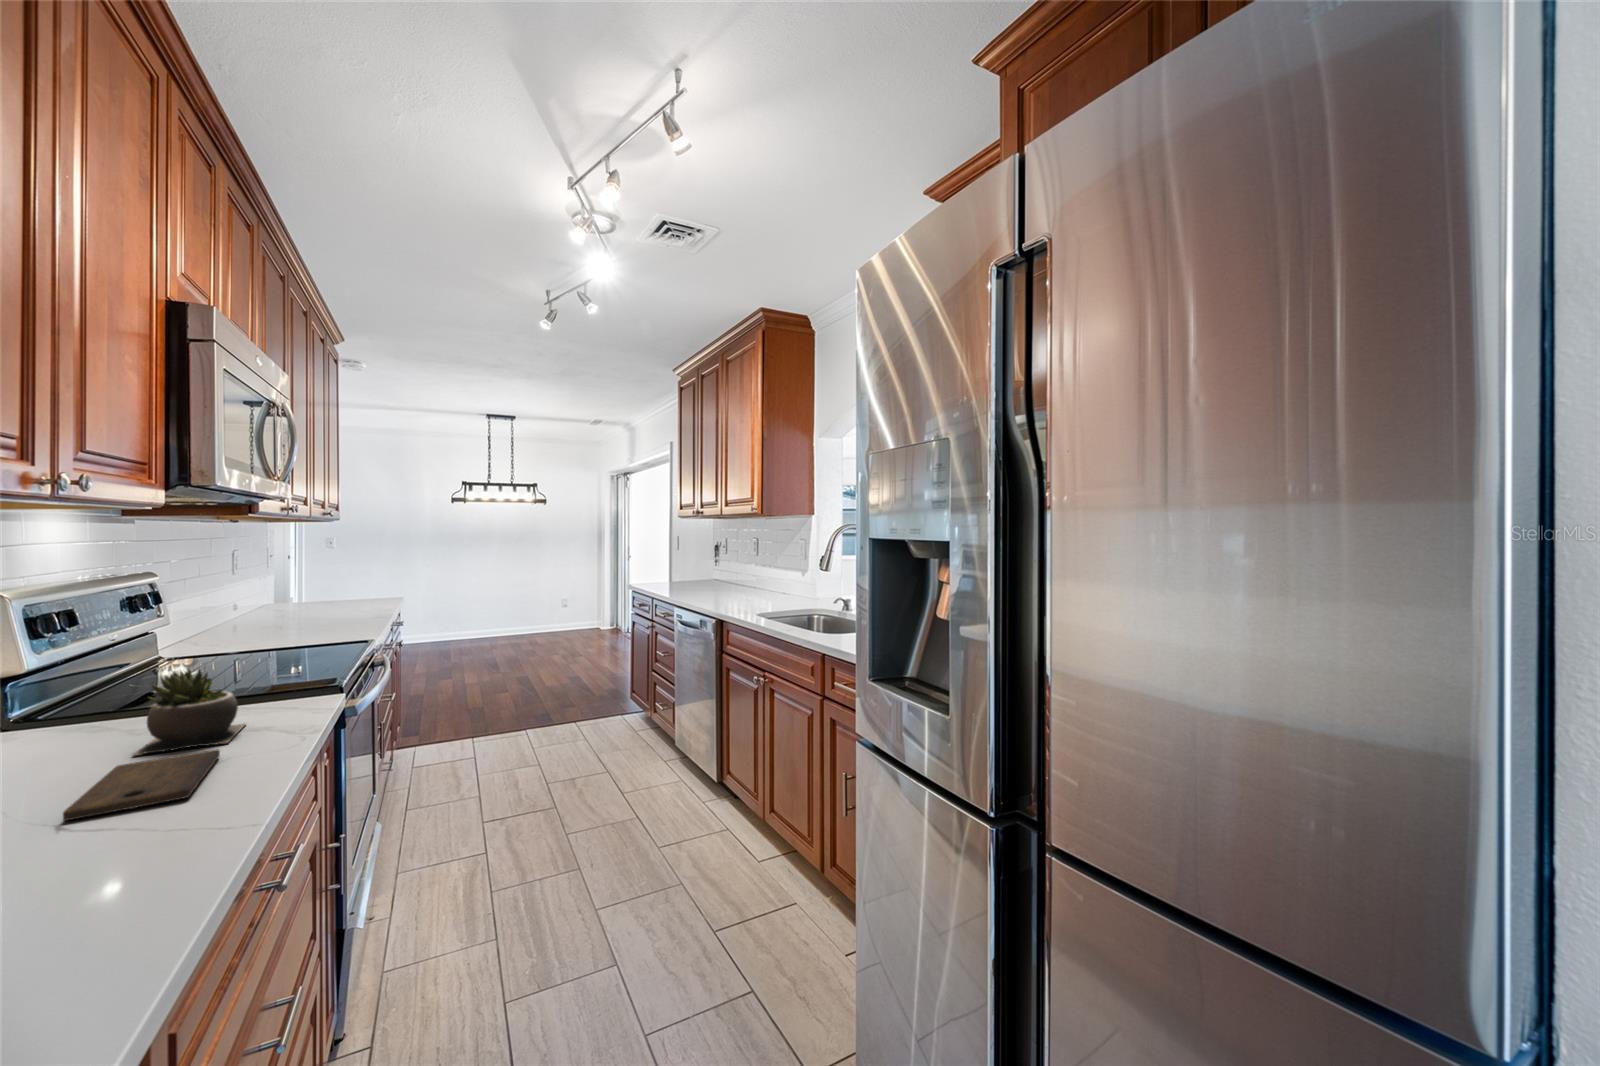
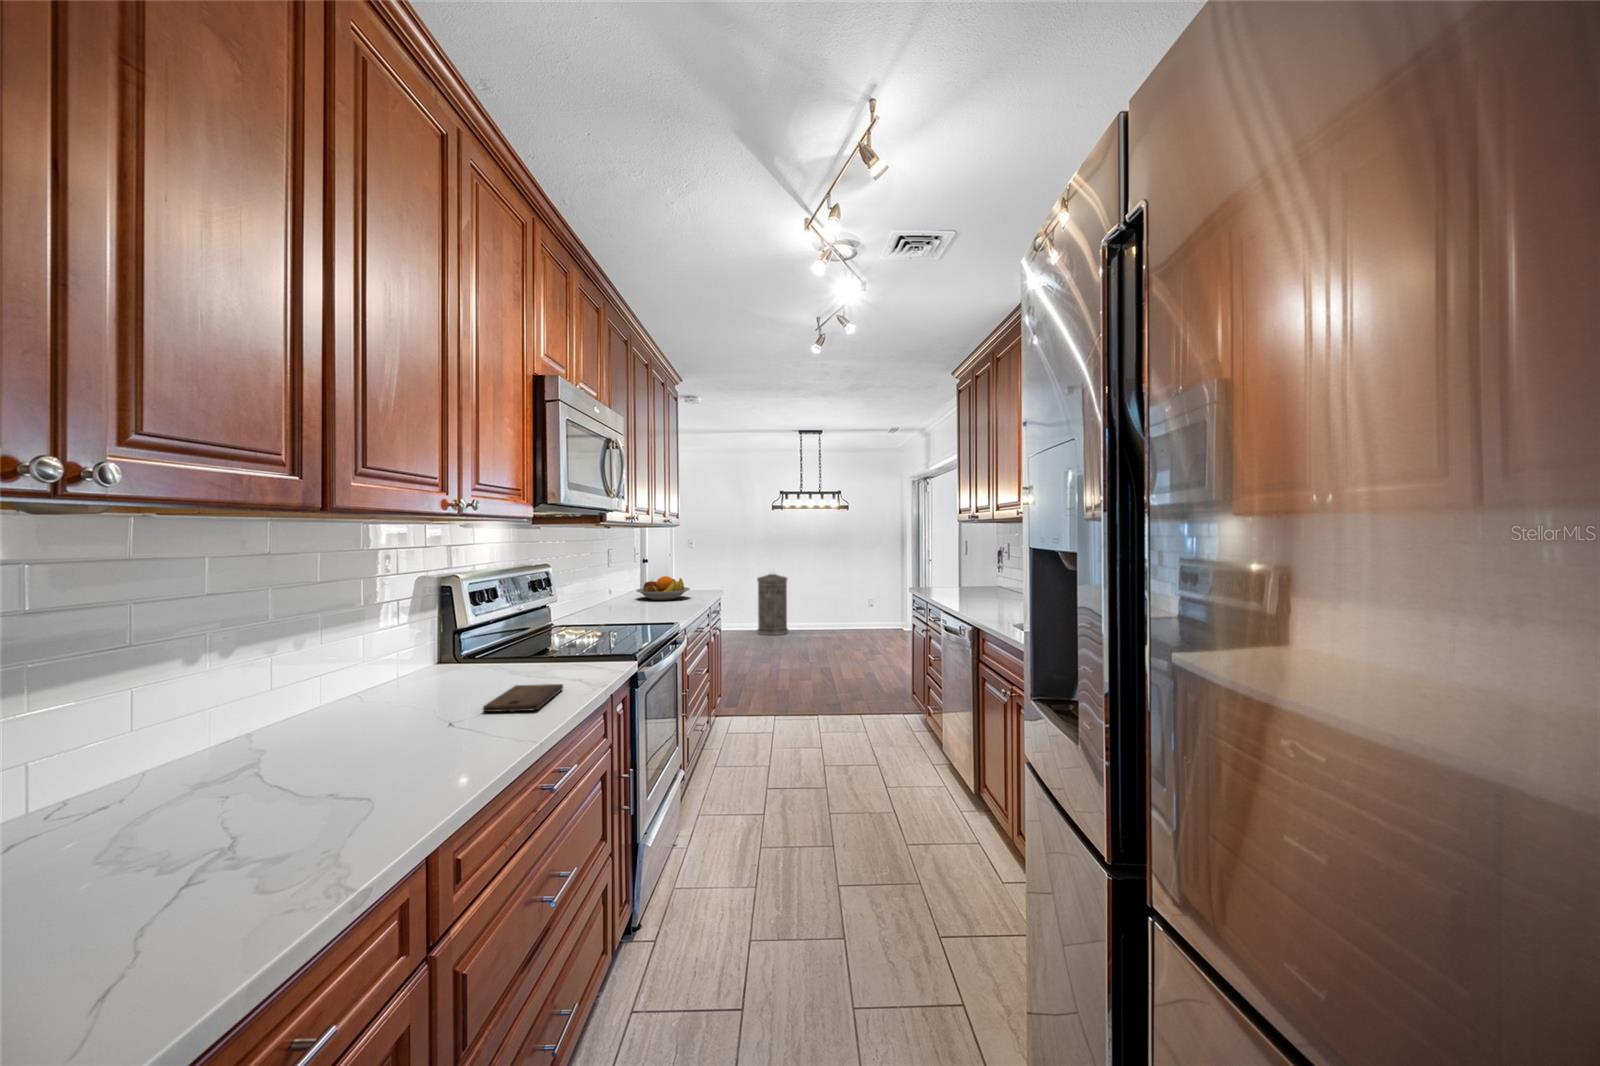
trash can: none [429,573,470,646] -> present [757,574,788,635]
fruit bowl: none [269,583,359,614] -> present [636,576,690,600]
succulent plant: present [134,669,245,755] -> none [526,628,586,681]

